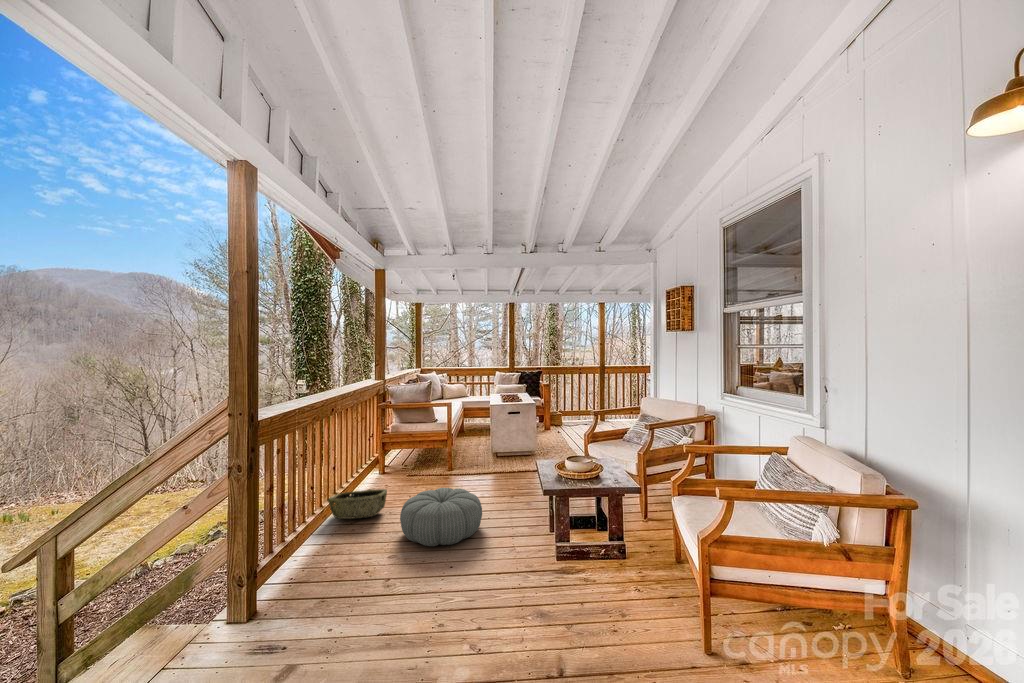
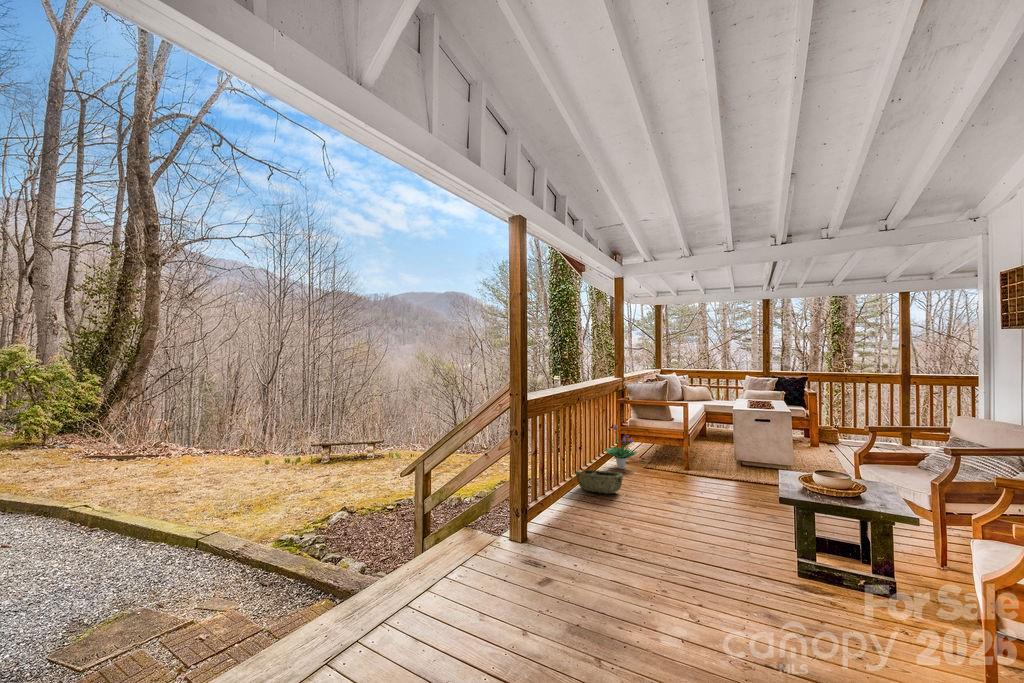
potted plant: none [364,433,402,482] -> present [605,425,637,469]
pouf: present [400,488,482,546] -> none [633,480,714,532]

